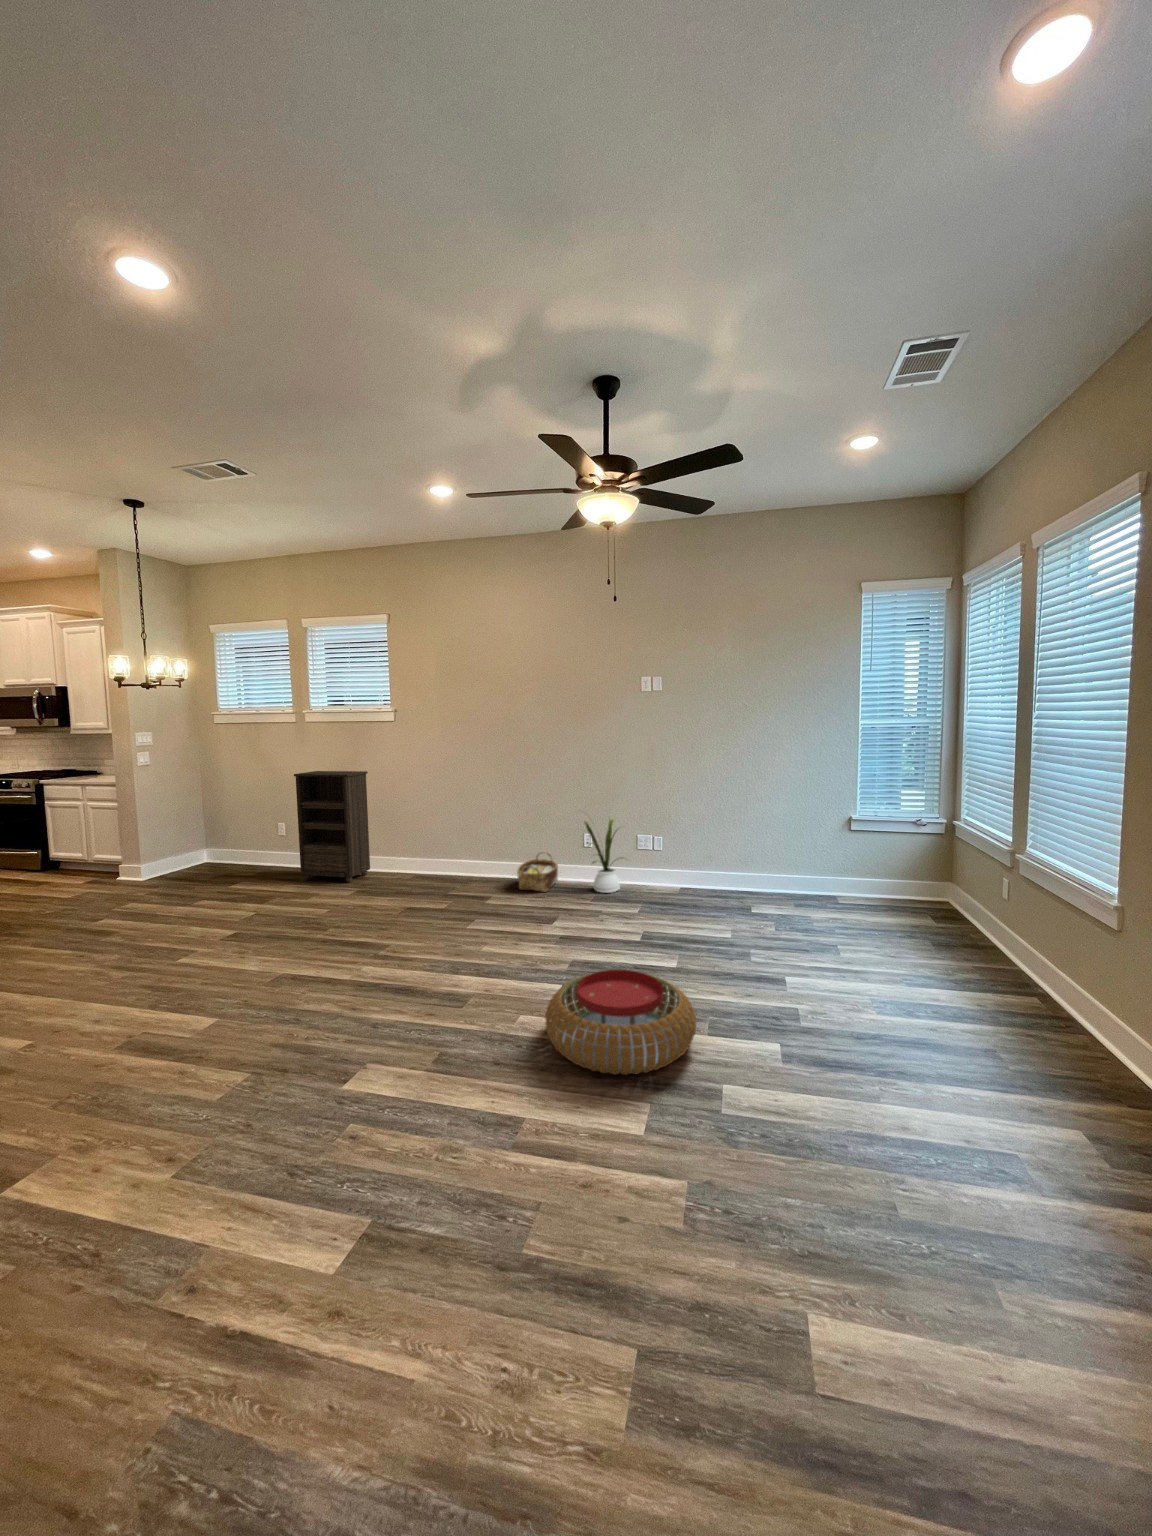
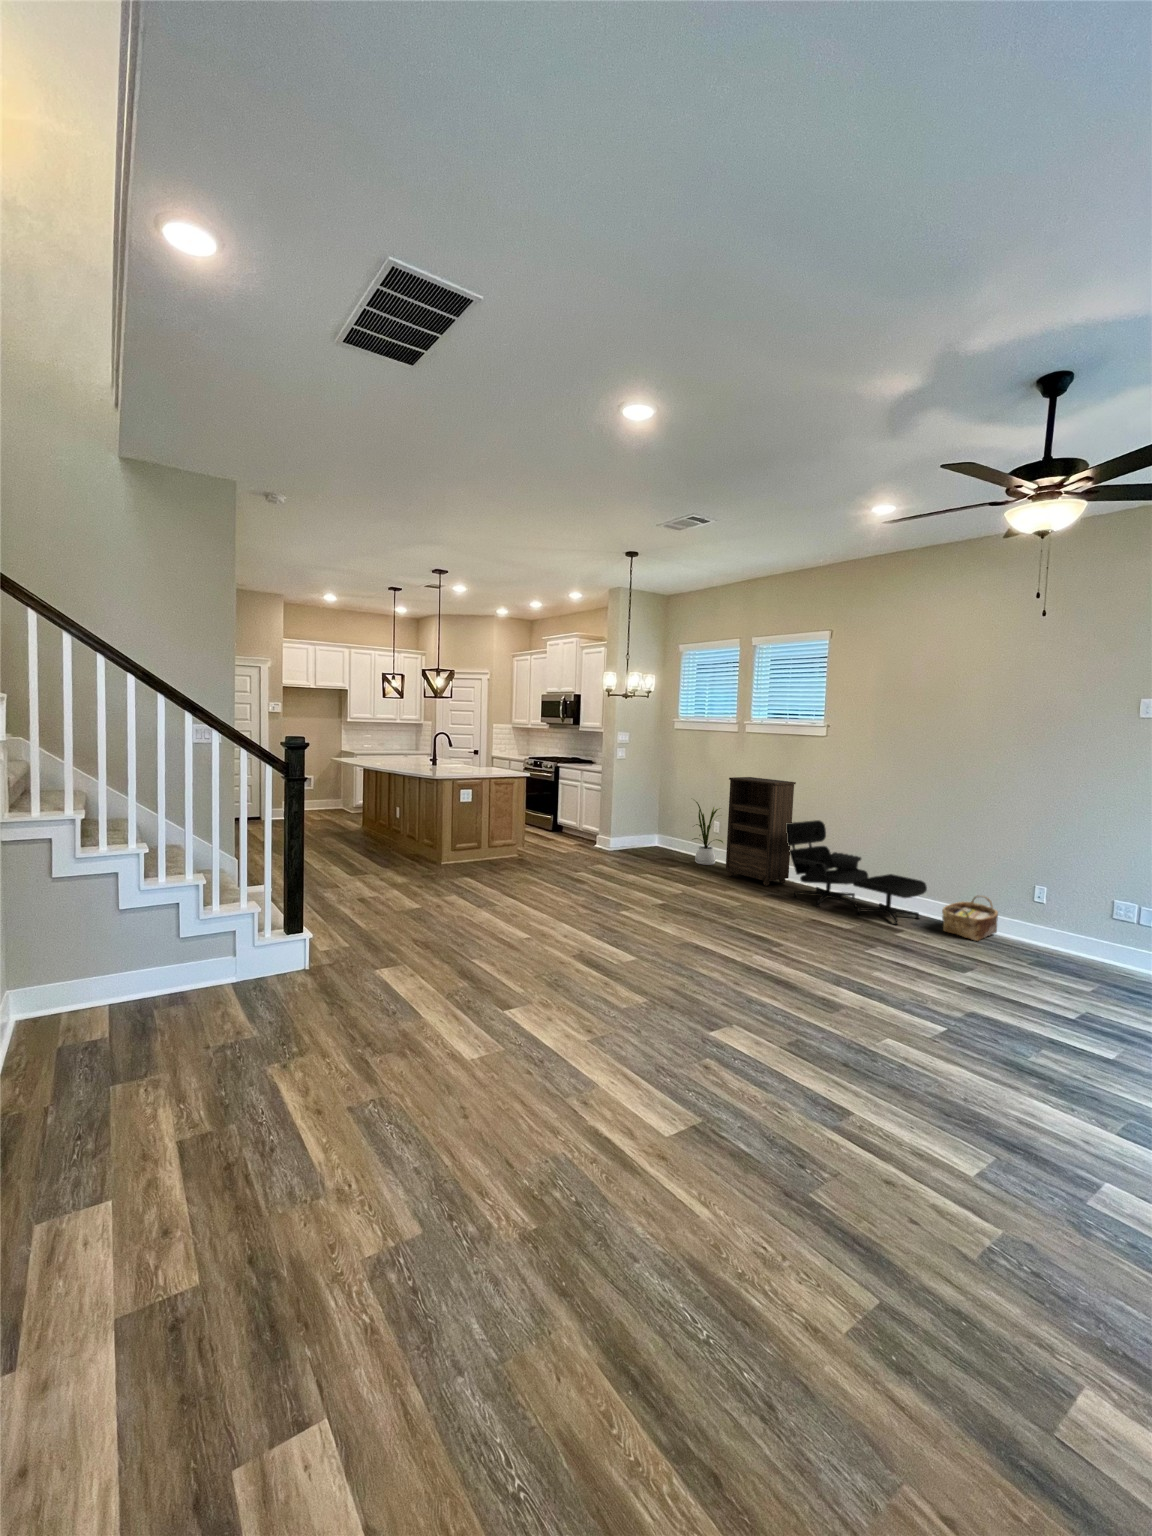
lounge chair: none [365,807,500,894] -> present [786,820,927,925]
house plant: present [584,818,620,893] -> present [692,802,723,865]
pouf: present [545,970,696,1075] -> none [903,1019,1096,1137]

